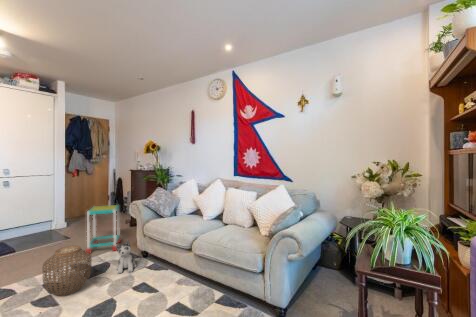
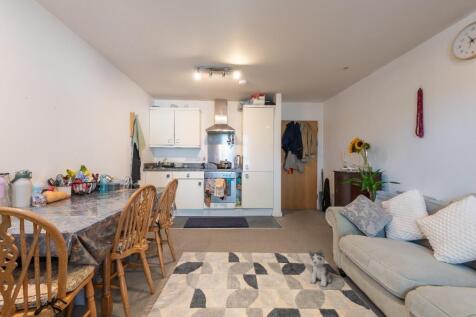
side table: present [86,205,121,253] -> none [288,204,321,254]
woven basket: present [43,246,91,296] -> none [249,239,286,285]

